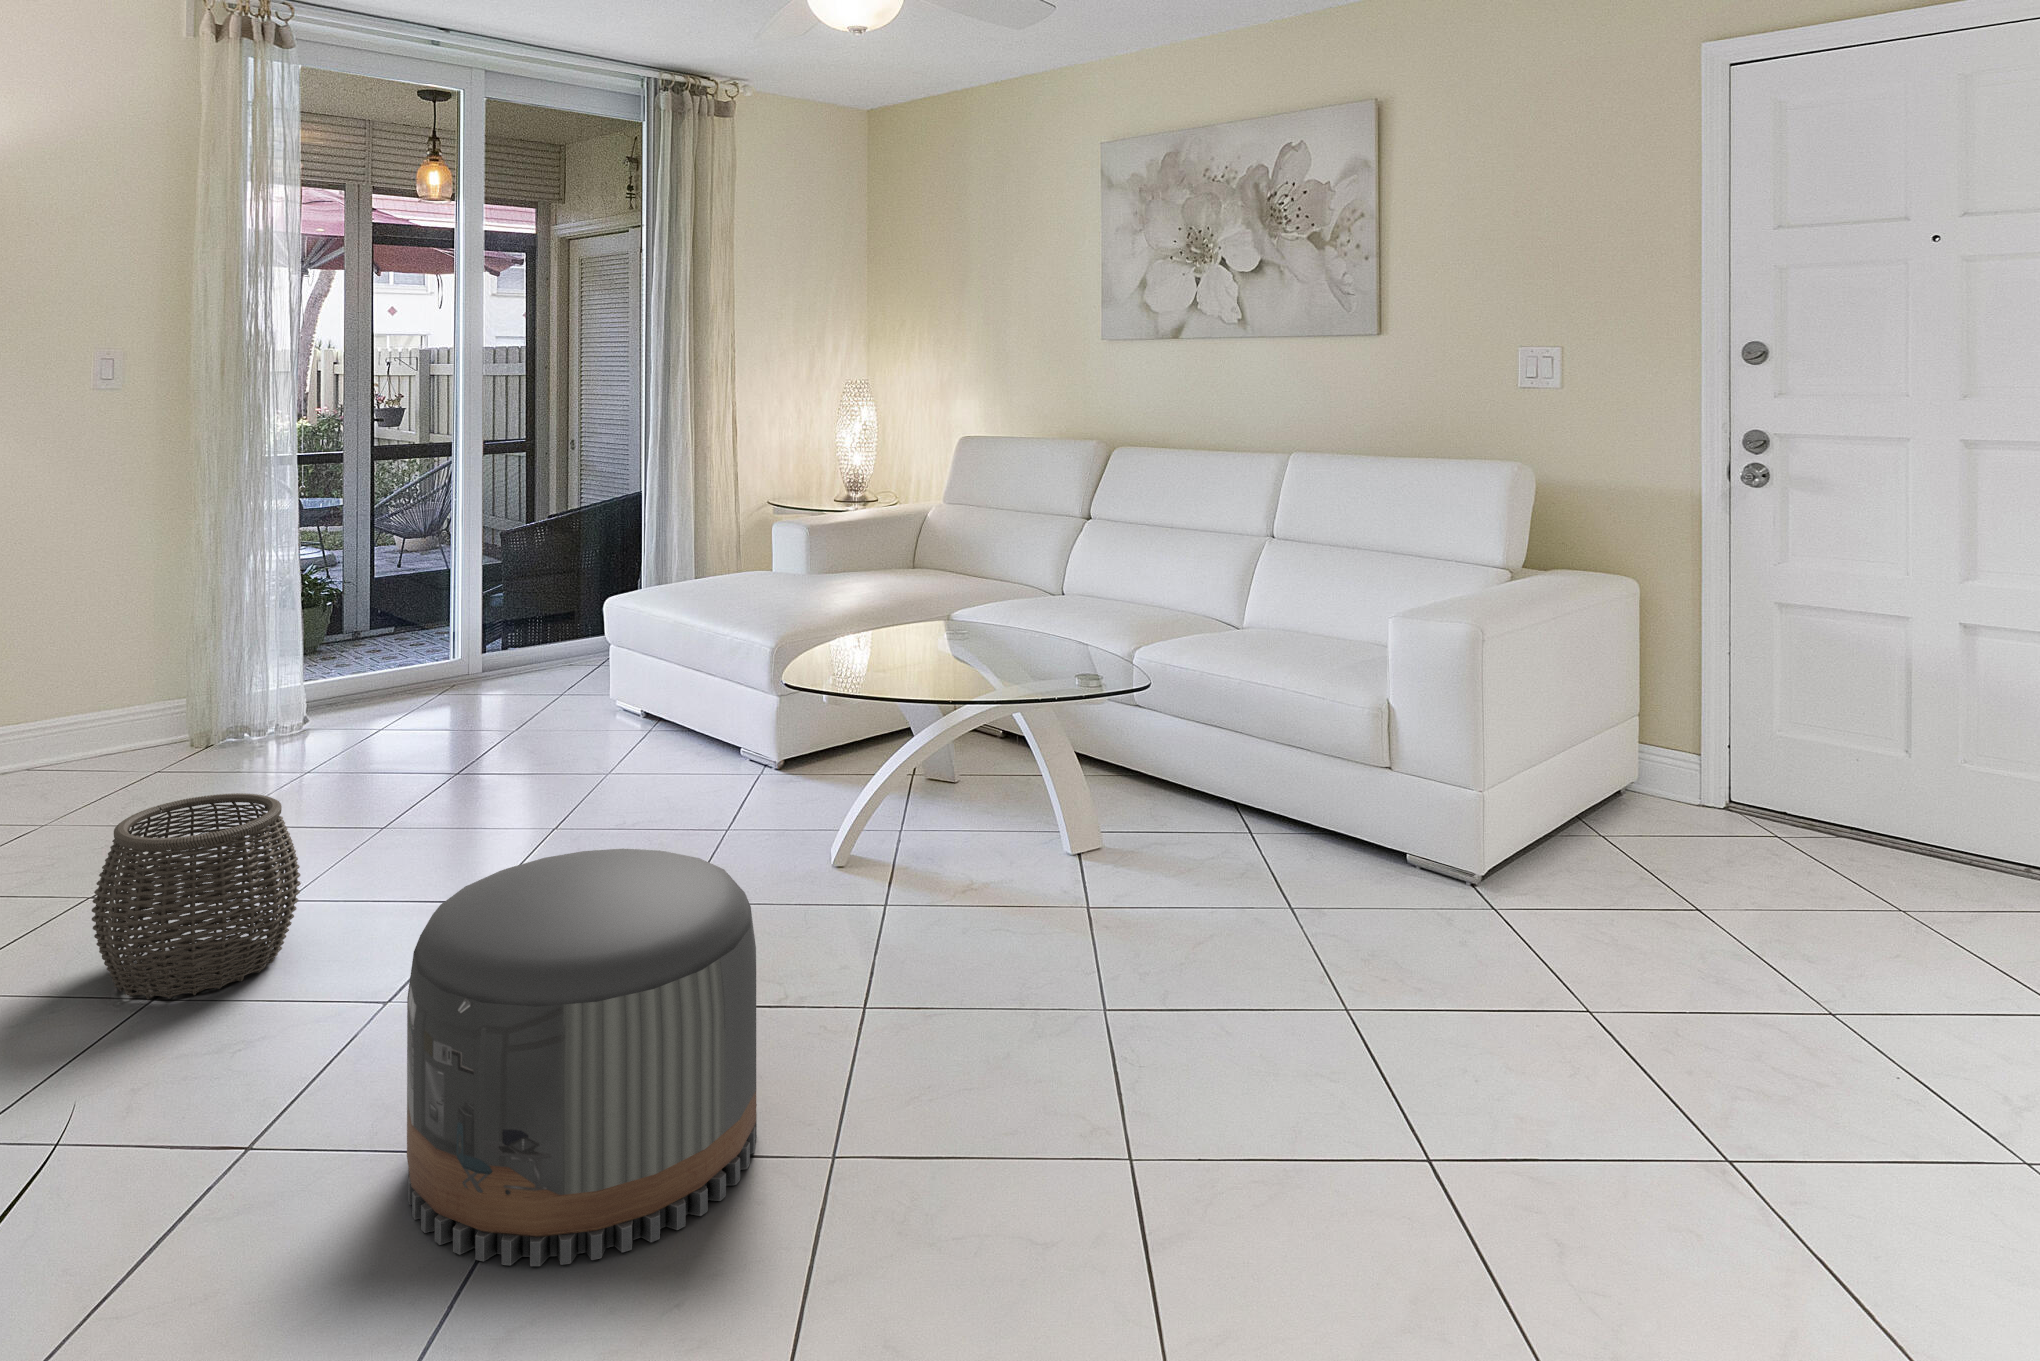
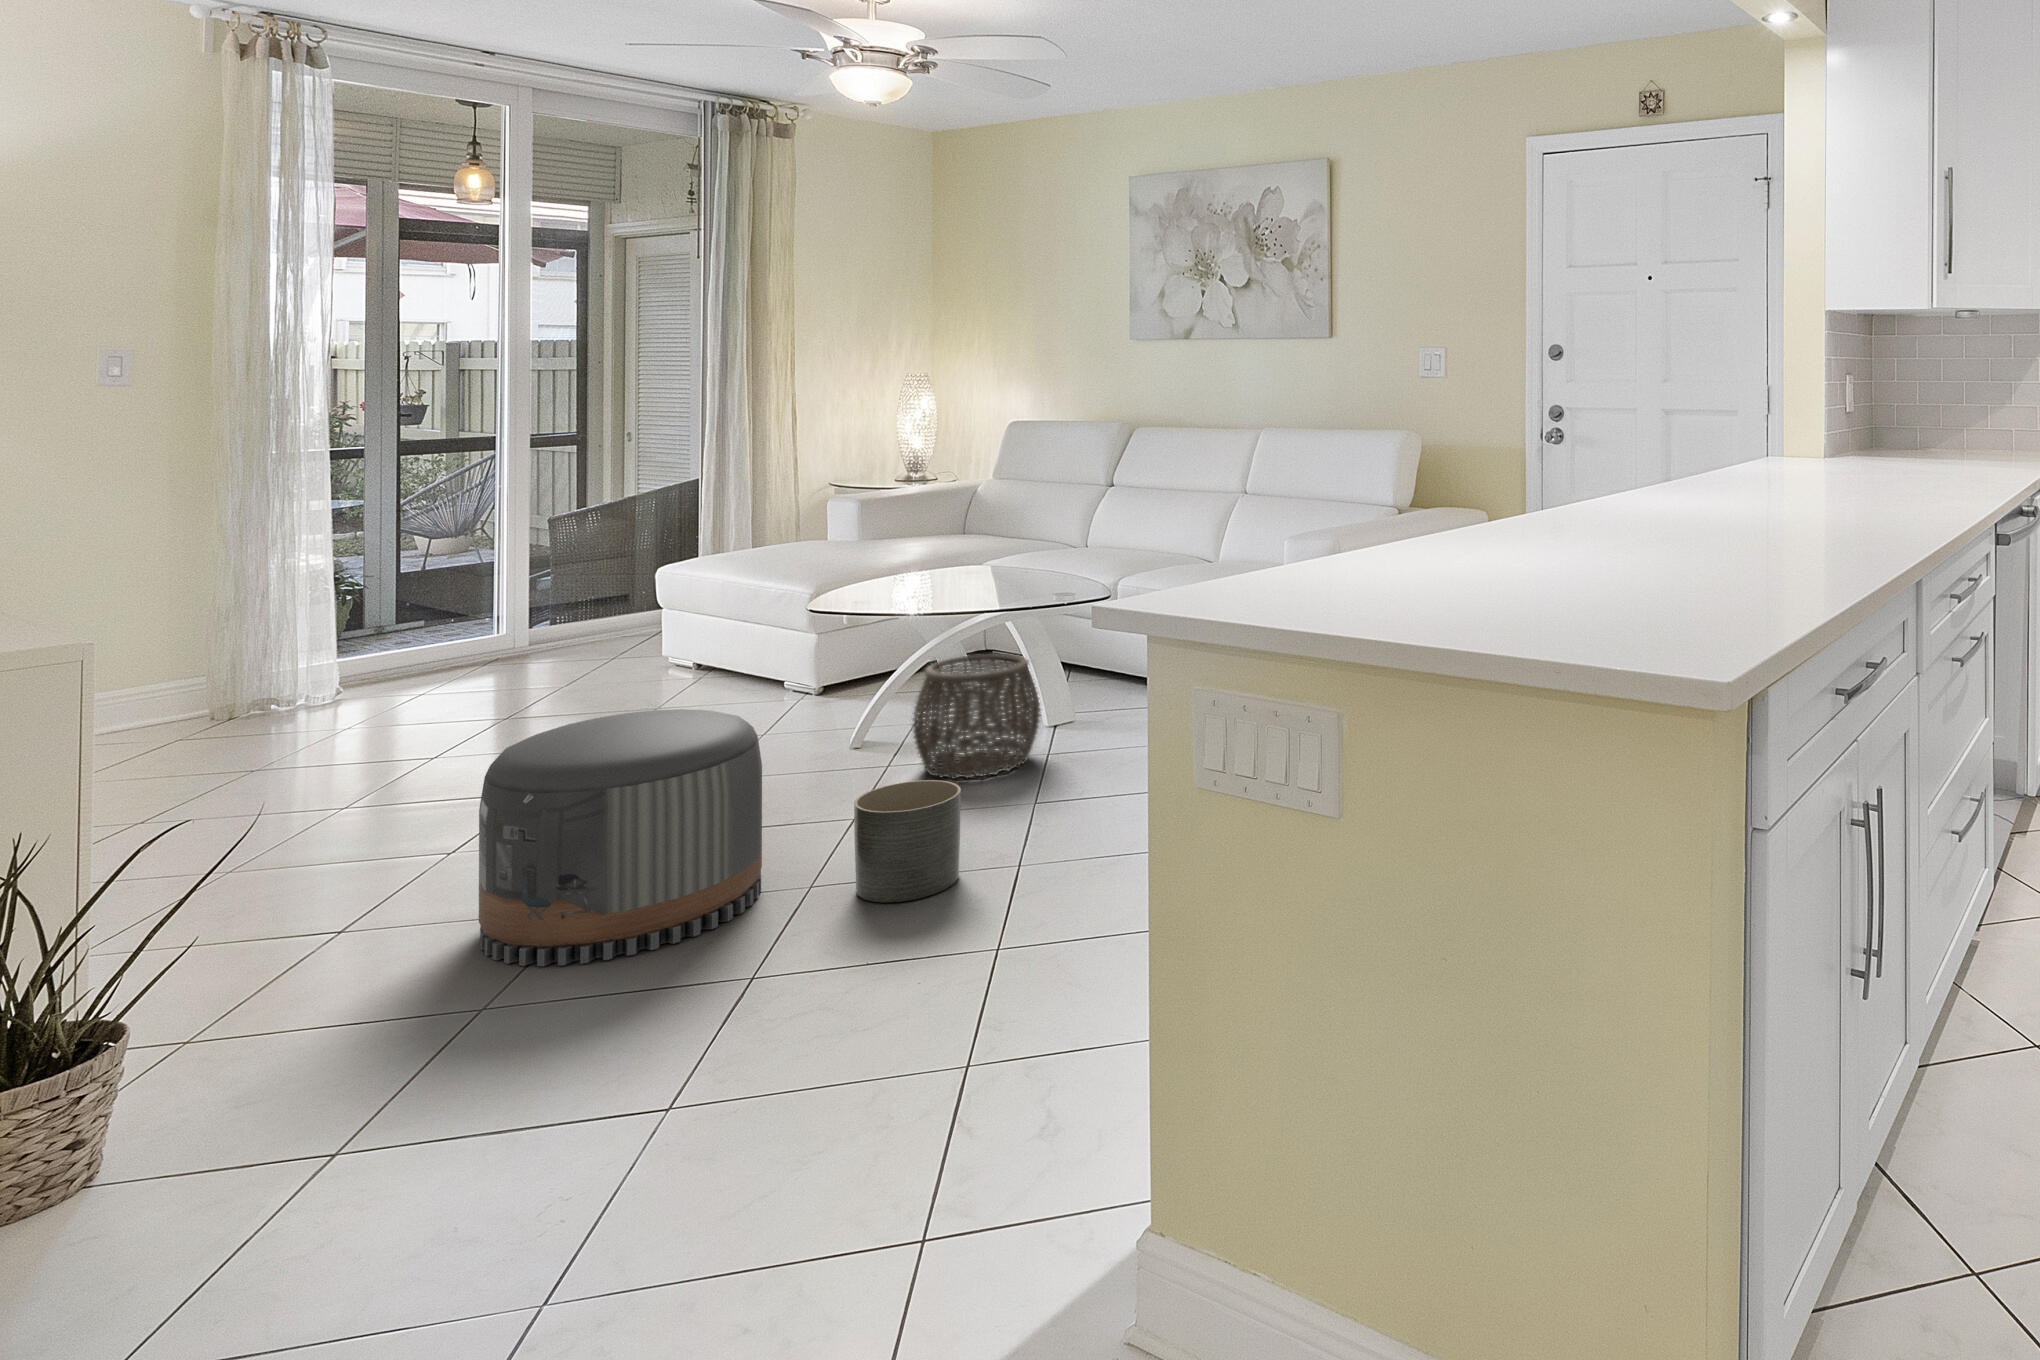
woven basket: present [92,793,301,999] -> present [913,654,1040,778]
planter: none [884,988,1031,1200] -> present [854,780,961,903]

